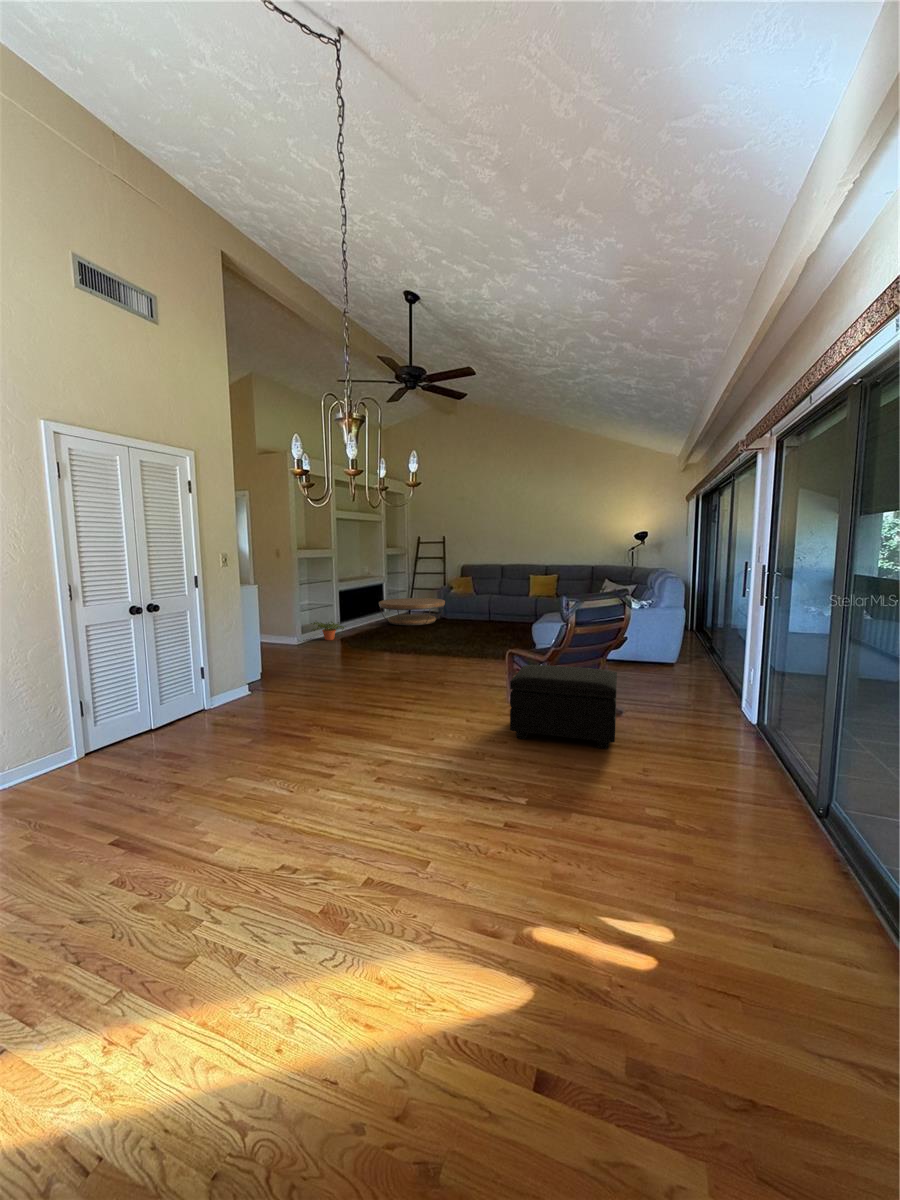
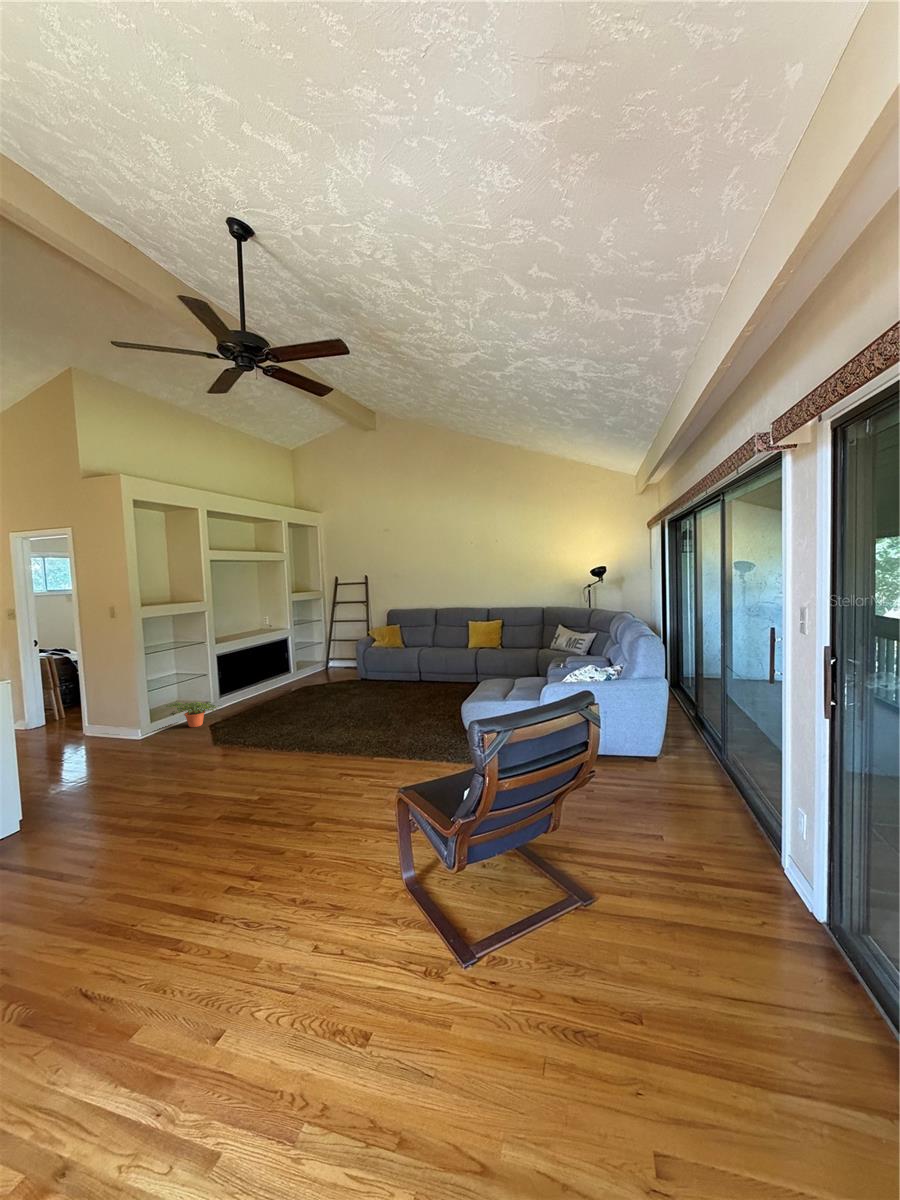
coffee table: present [379,598,445,625] -> none [279,653,365,693]
footstool: present [510,665,617,749] -> none [374,836,595,1062]

